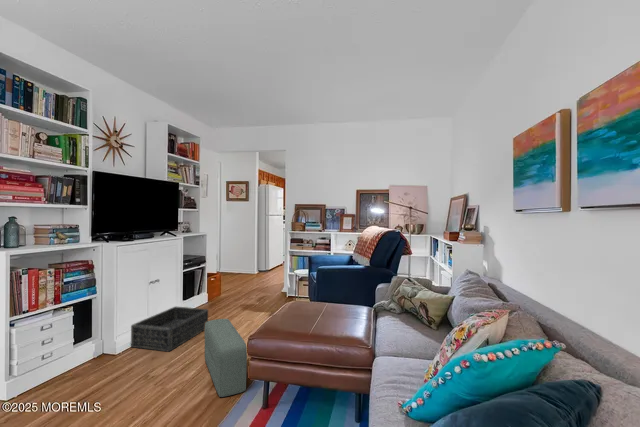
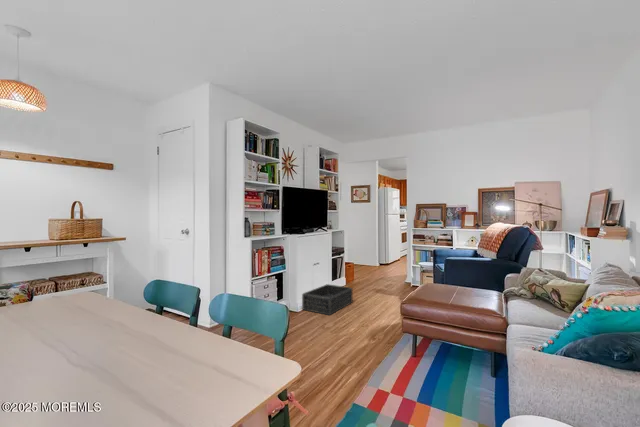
pouf: present [204,319,247,397] -> none [357,293,395,348]

